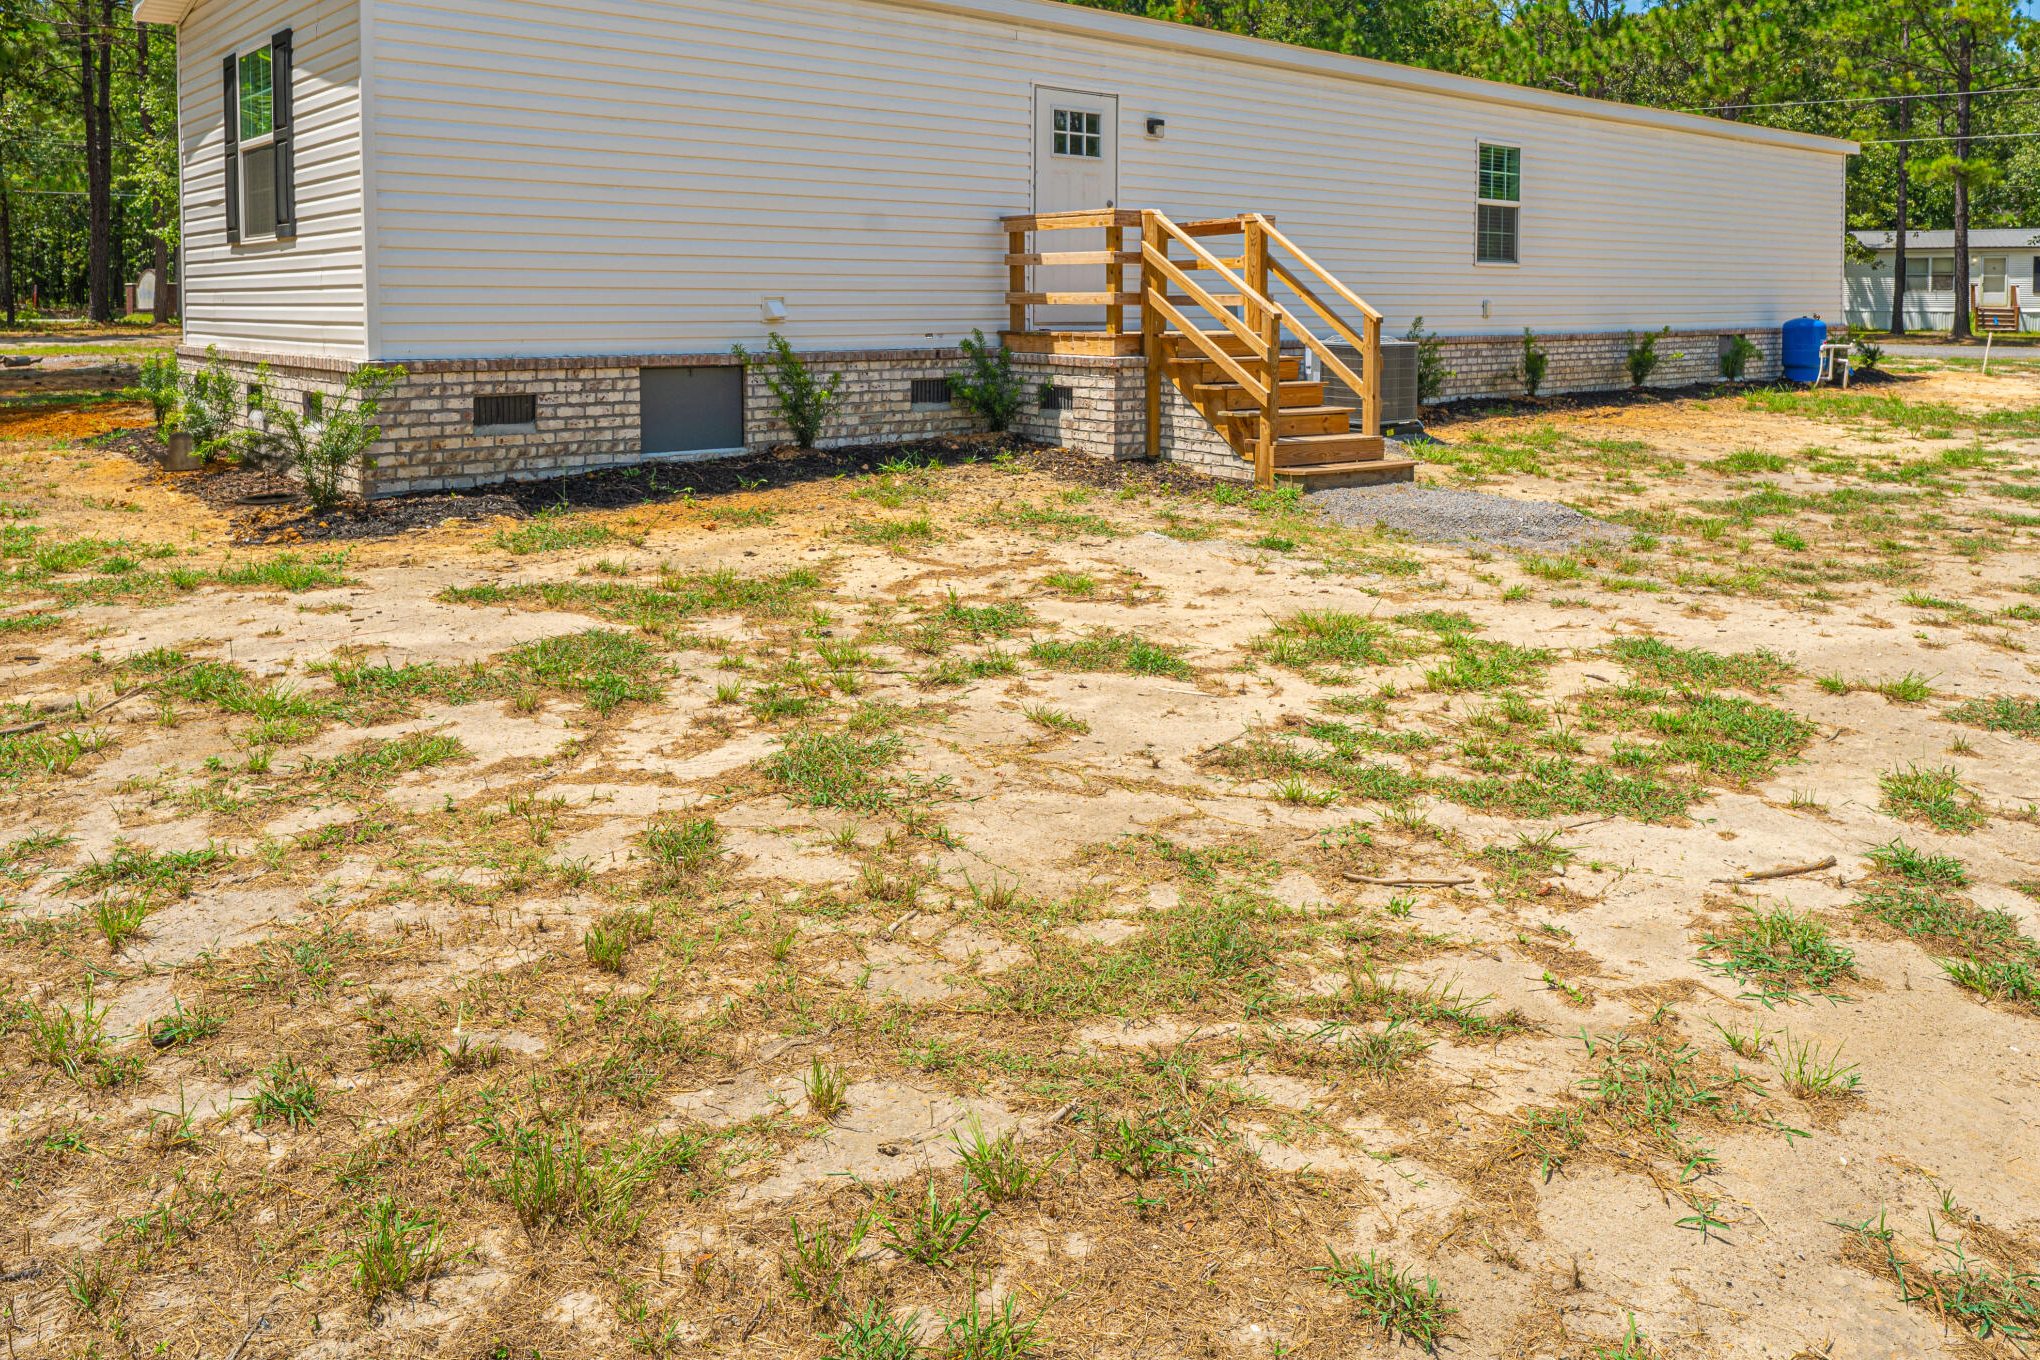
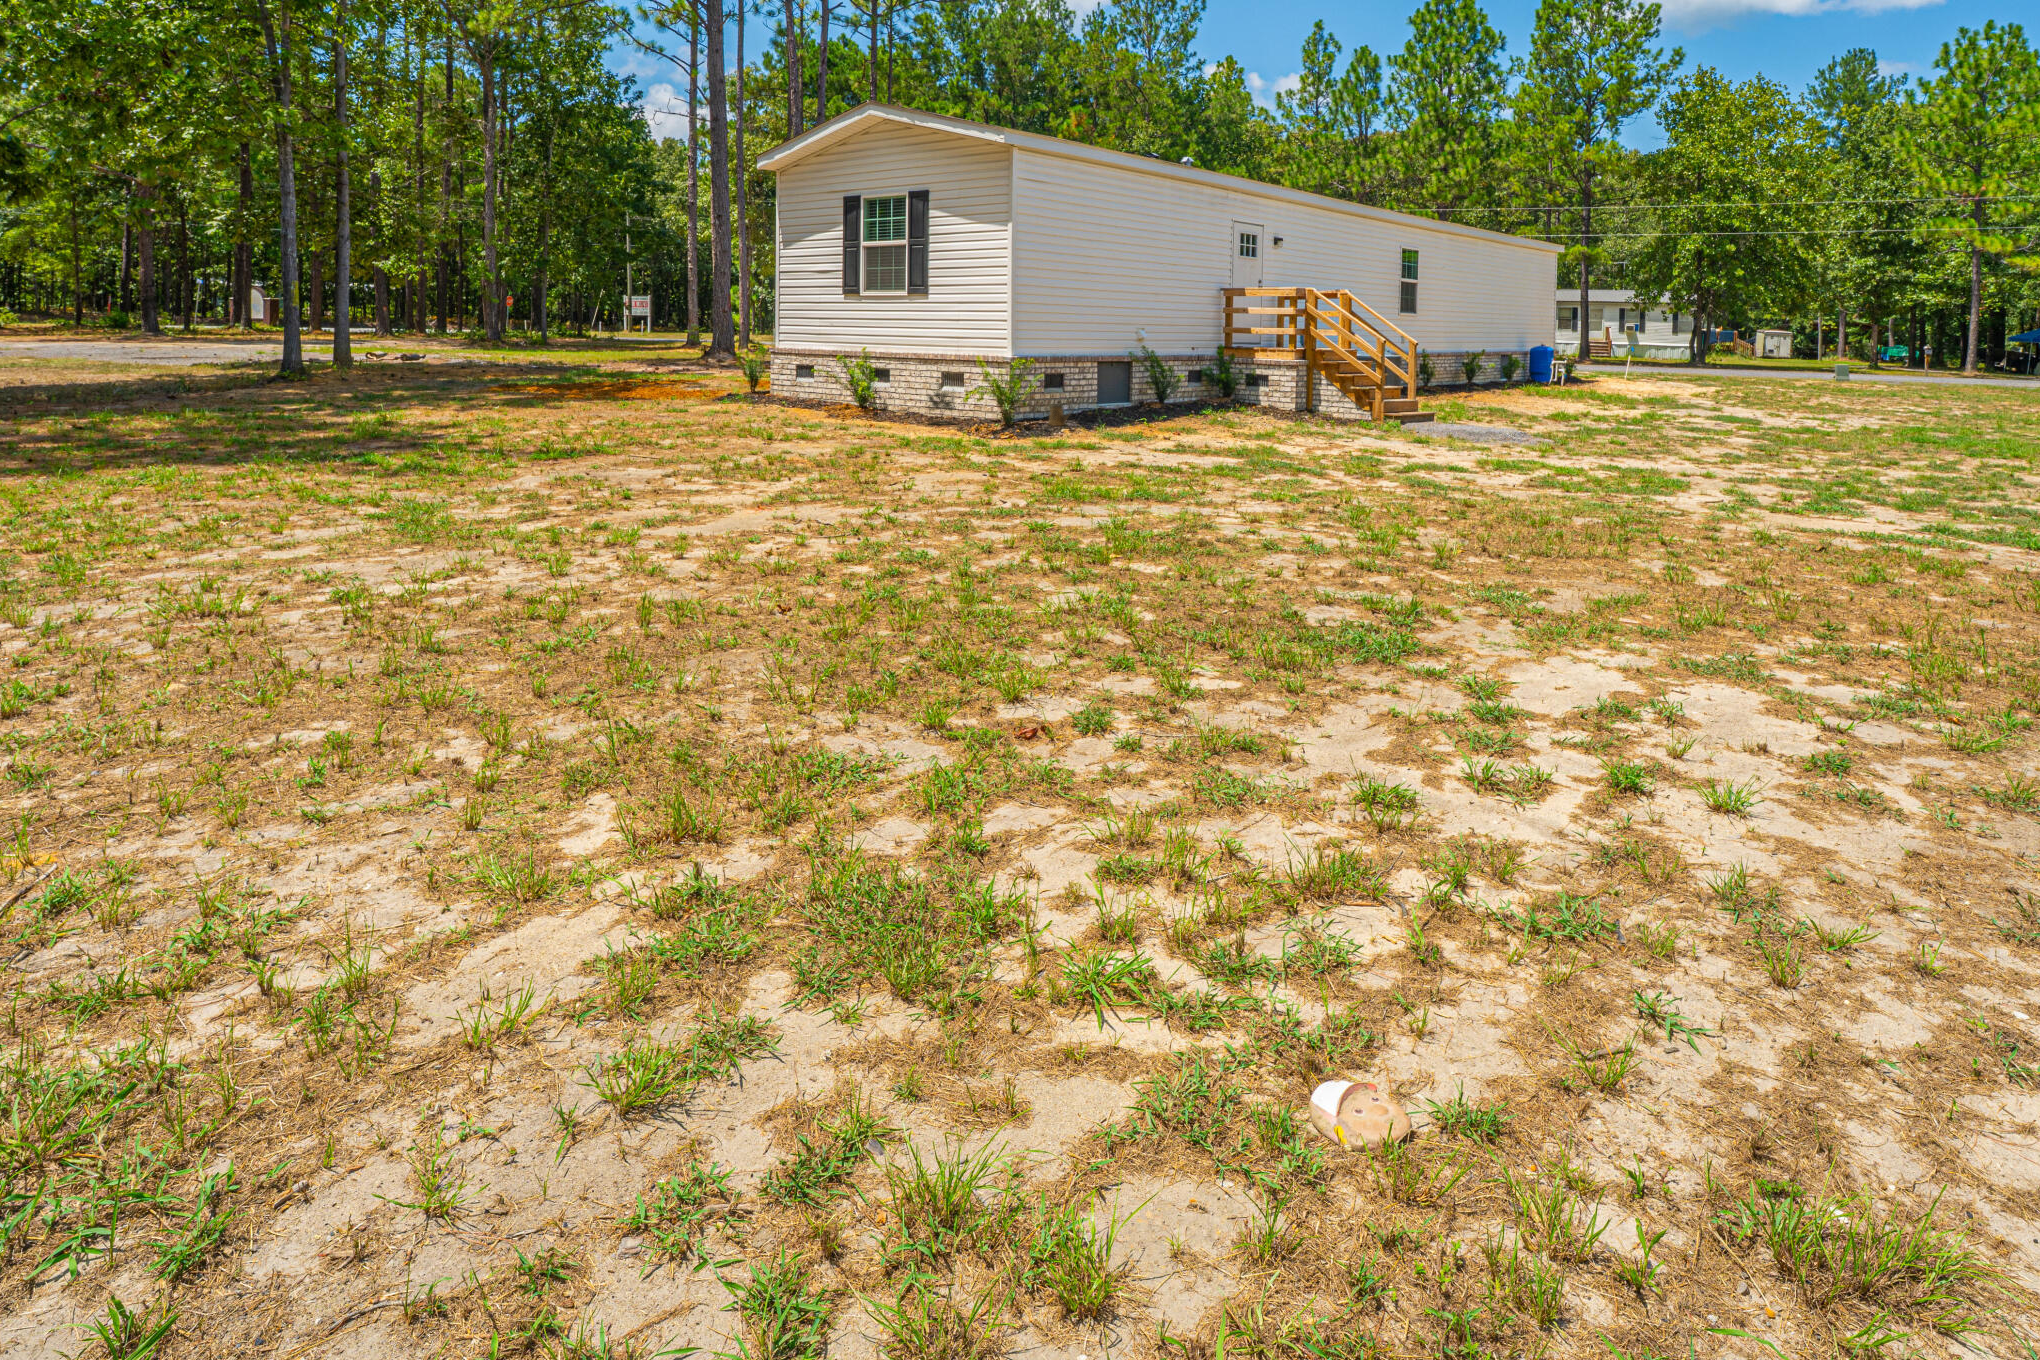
watering can: present [127,431,201,471] -> present [1045,404,1077,426]

